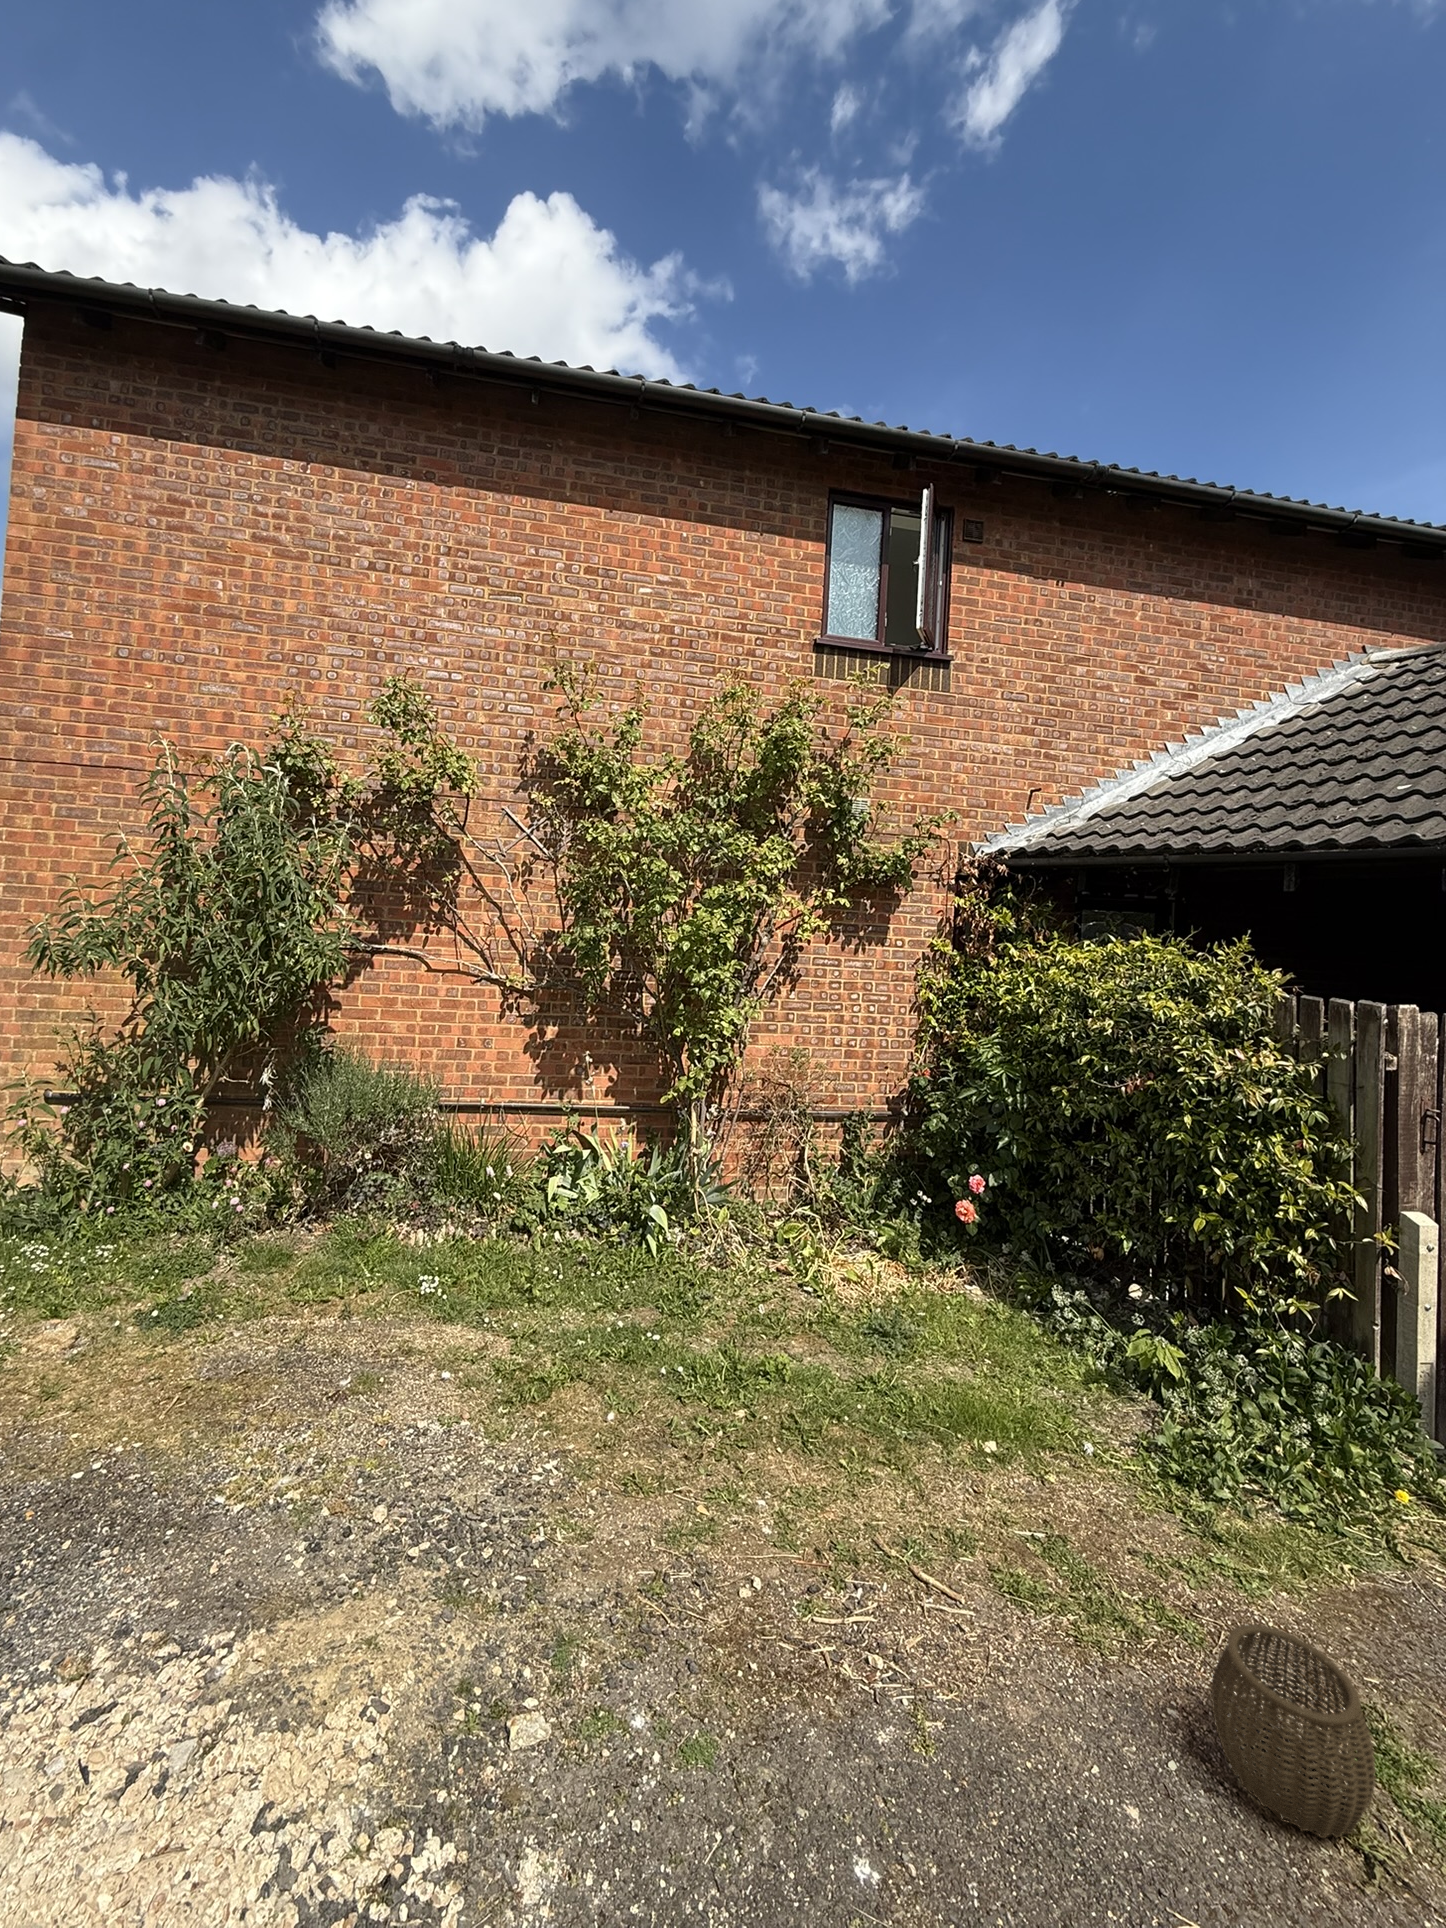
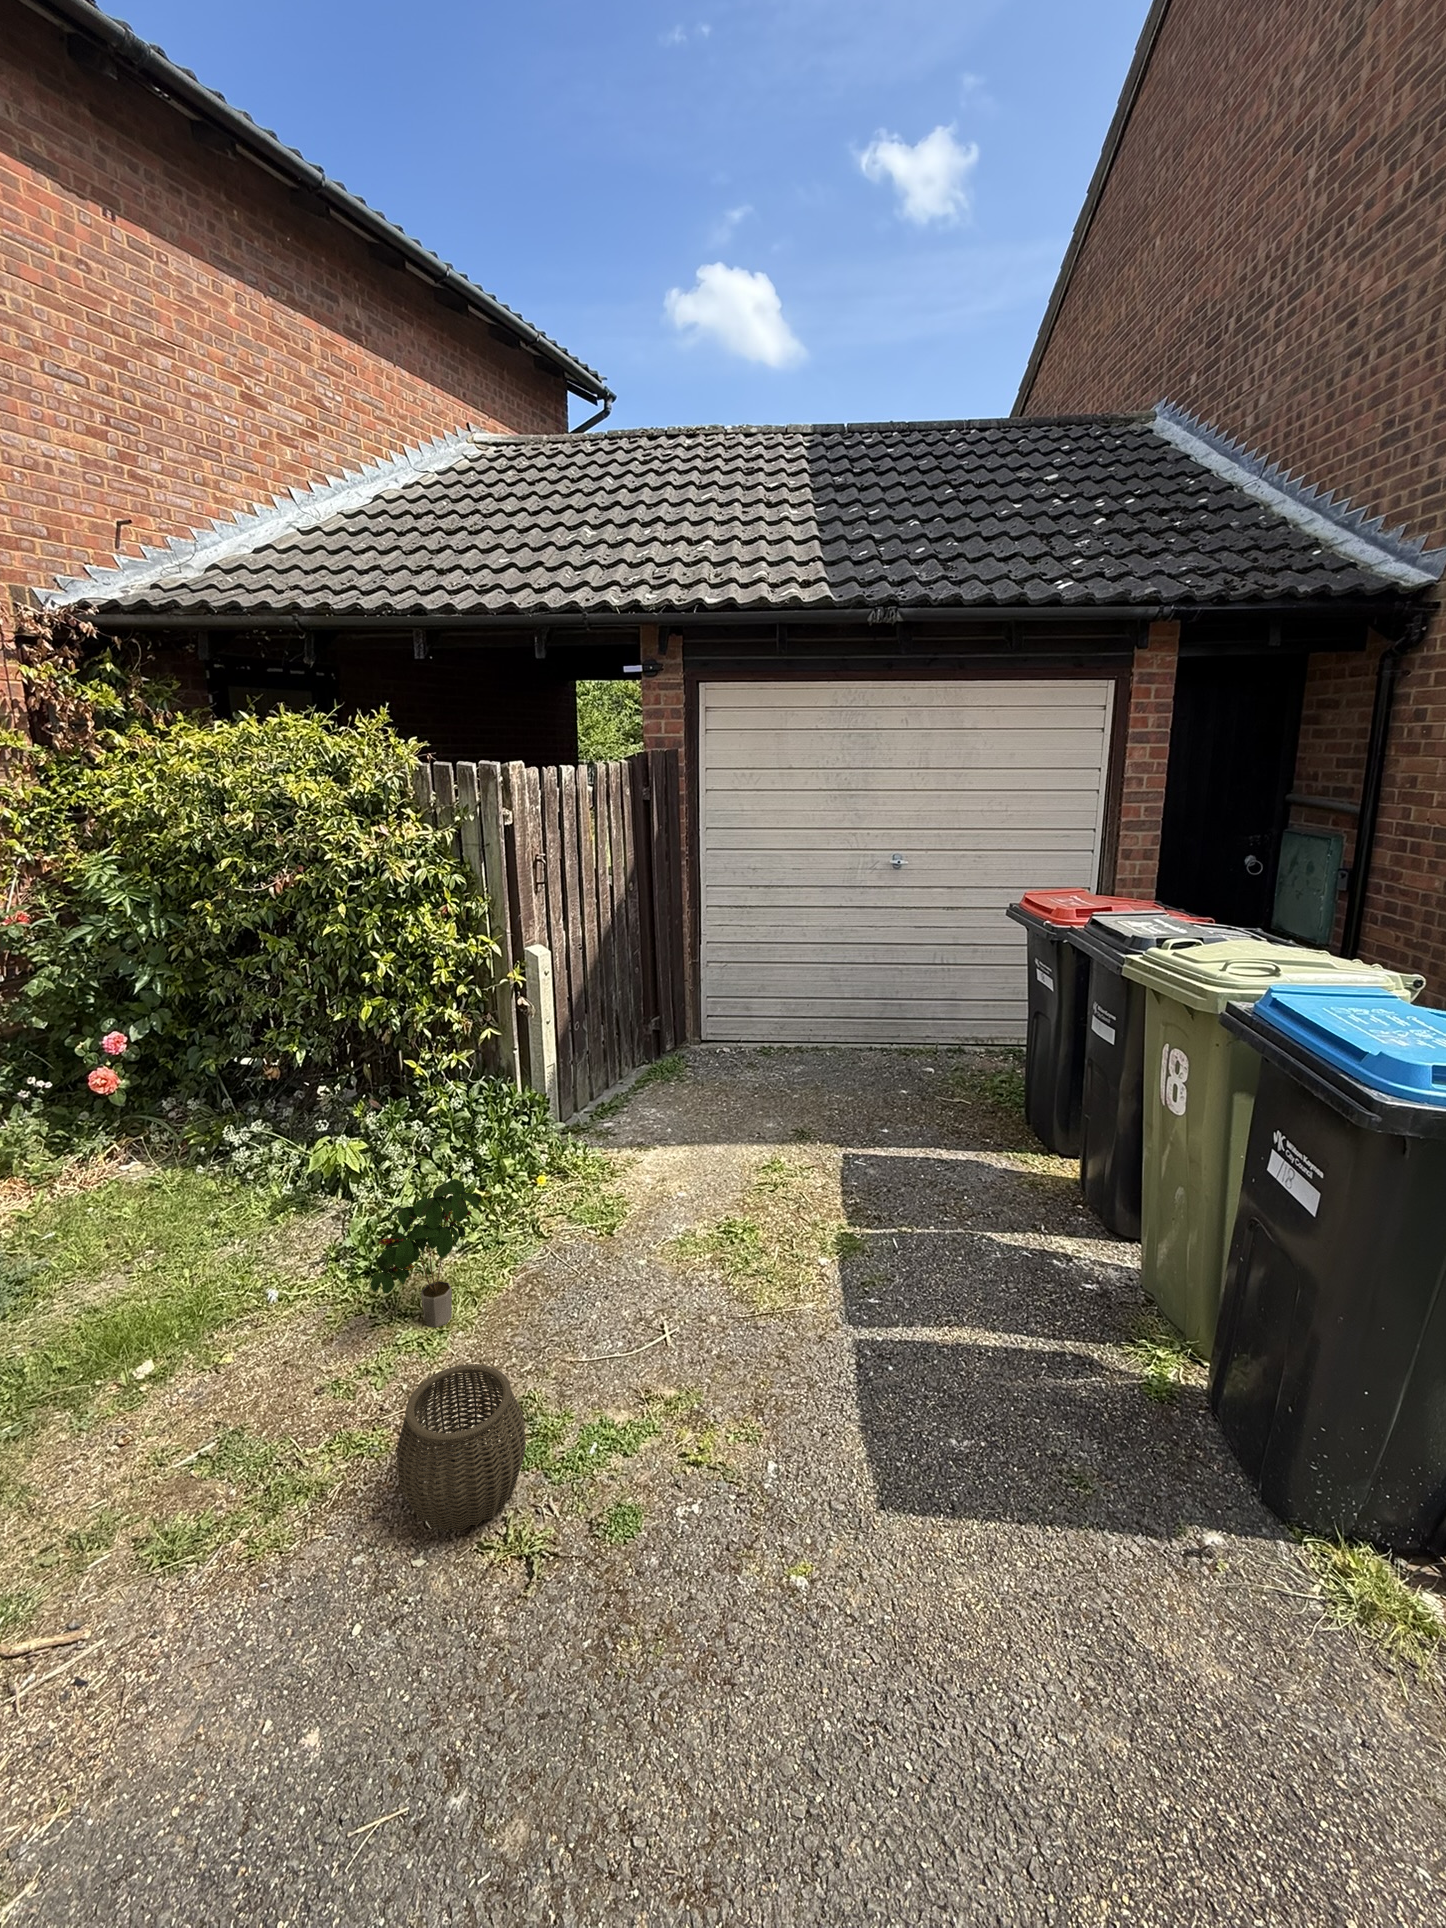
potted plant: none [1188,1429,1325,1590] -> present [371,1179,481,1327]

